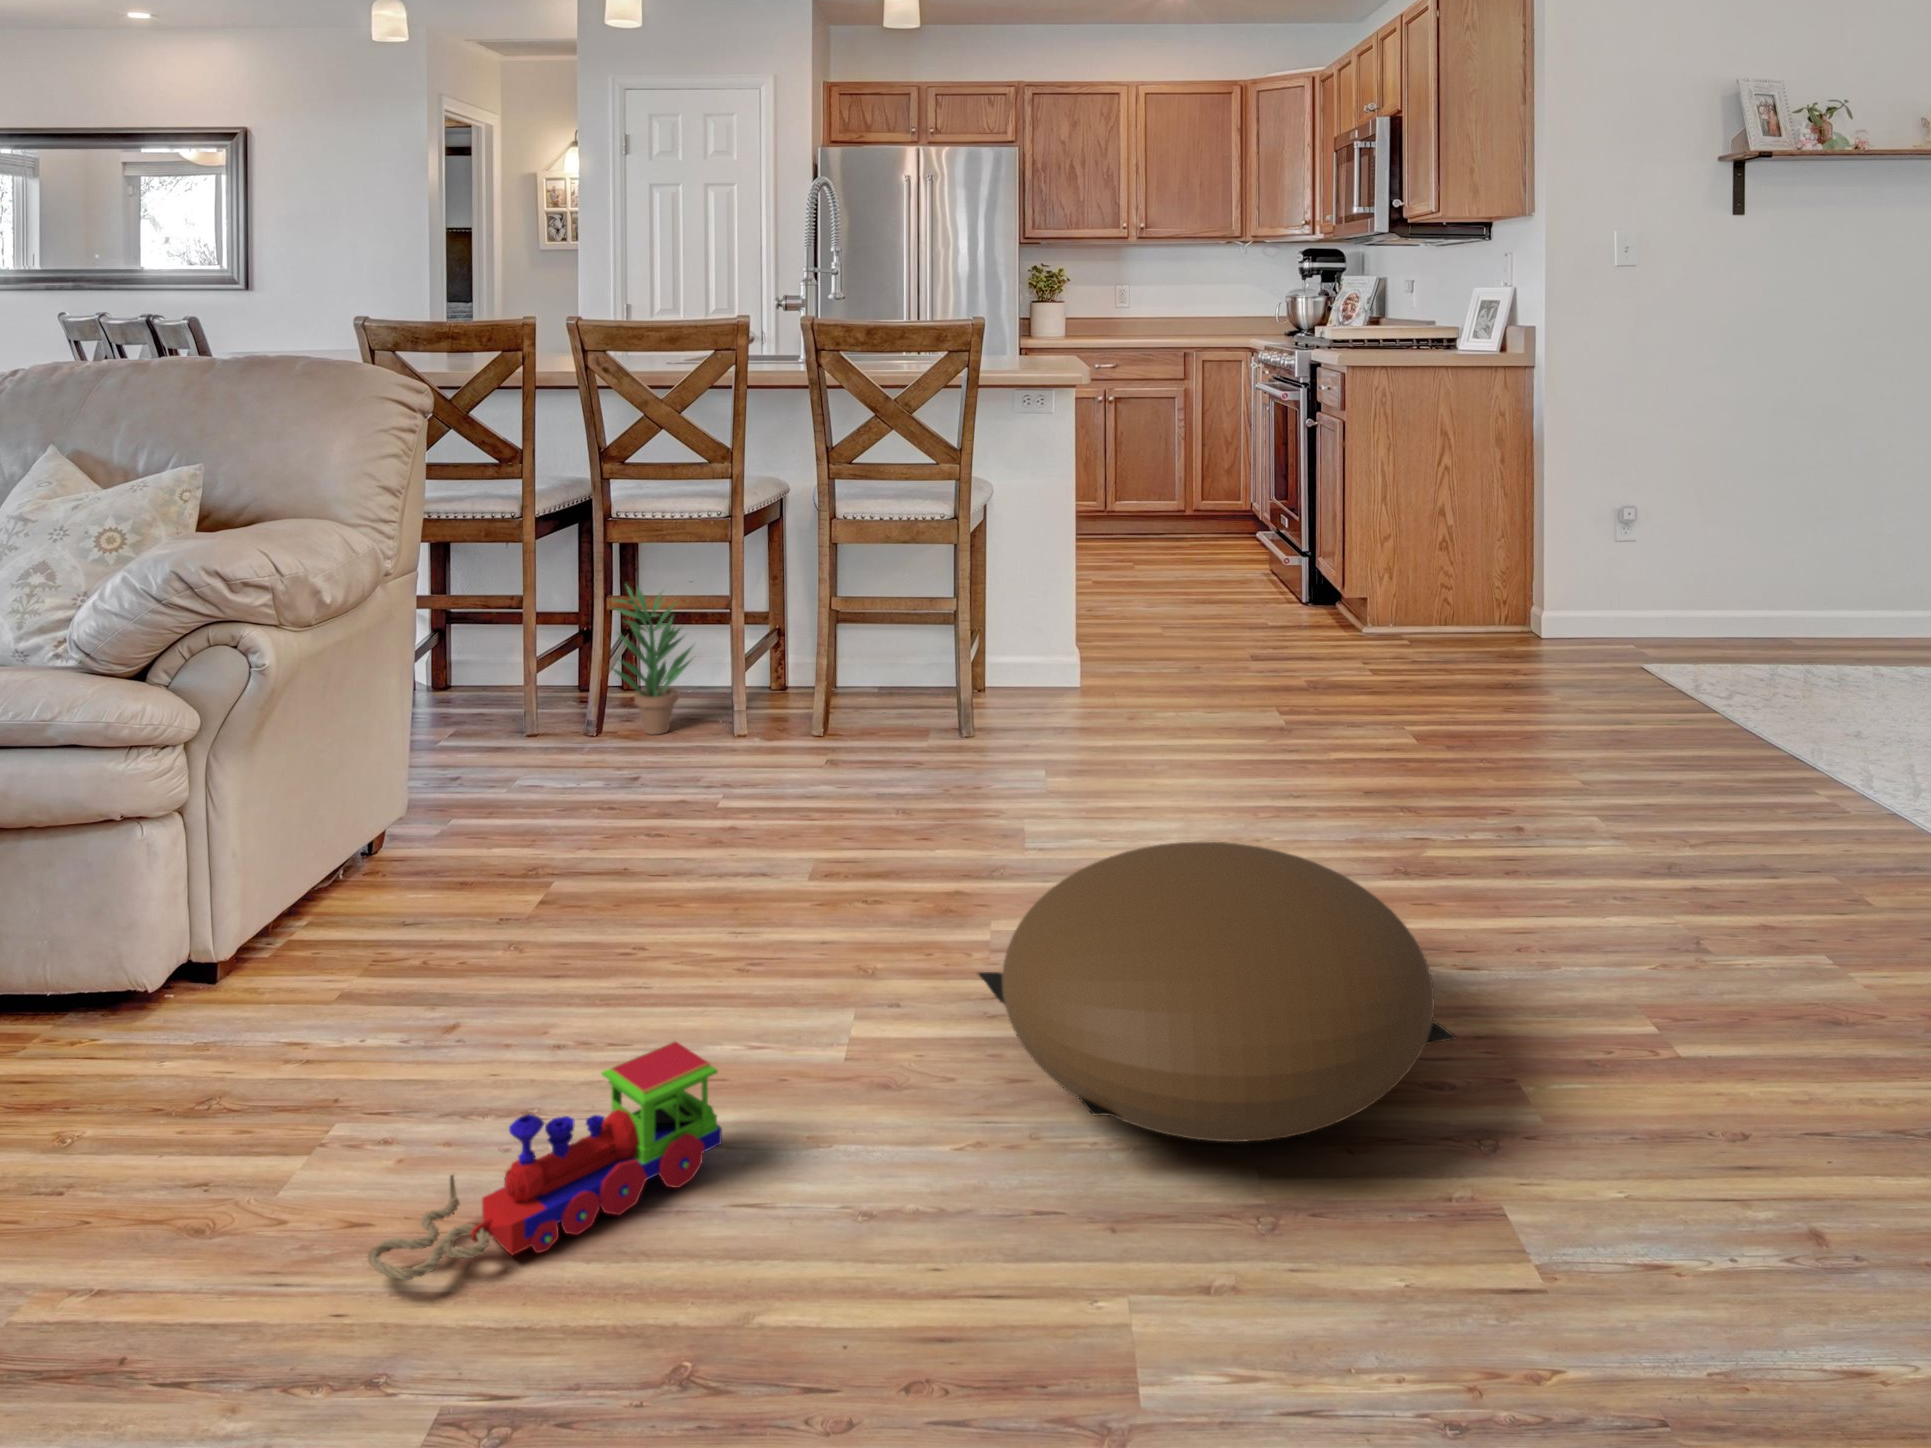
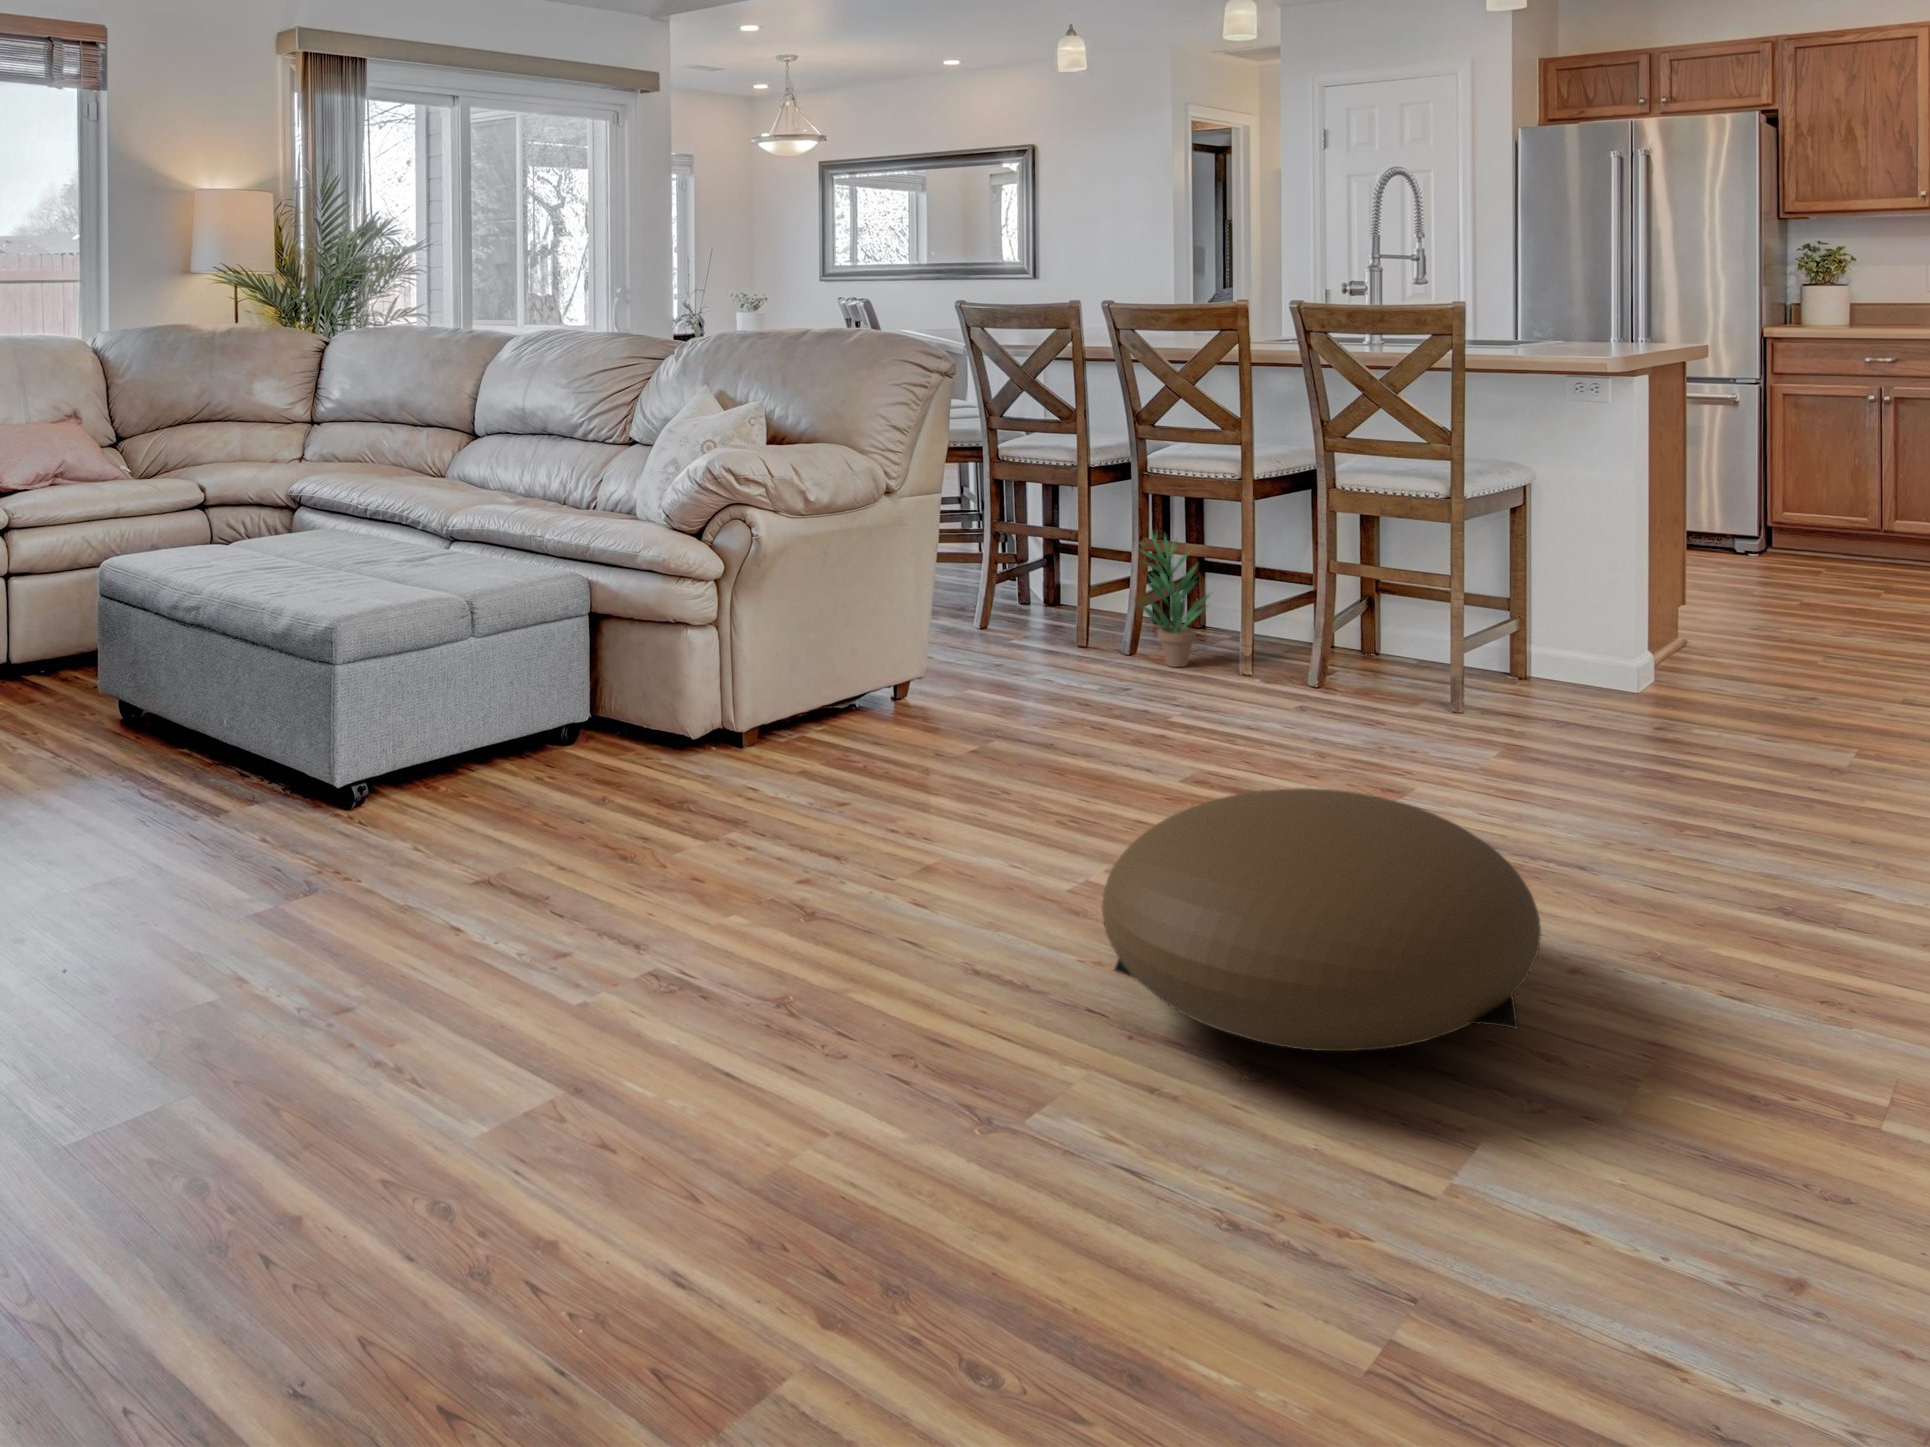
toy train: present [367,1042,722,1280] -> none [640,834,886,941]

